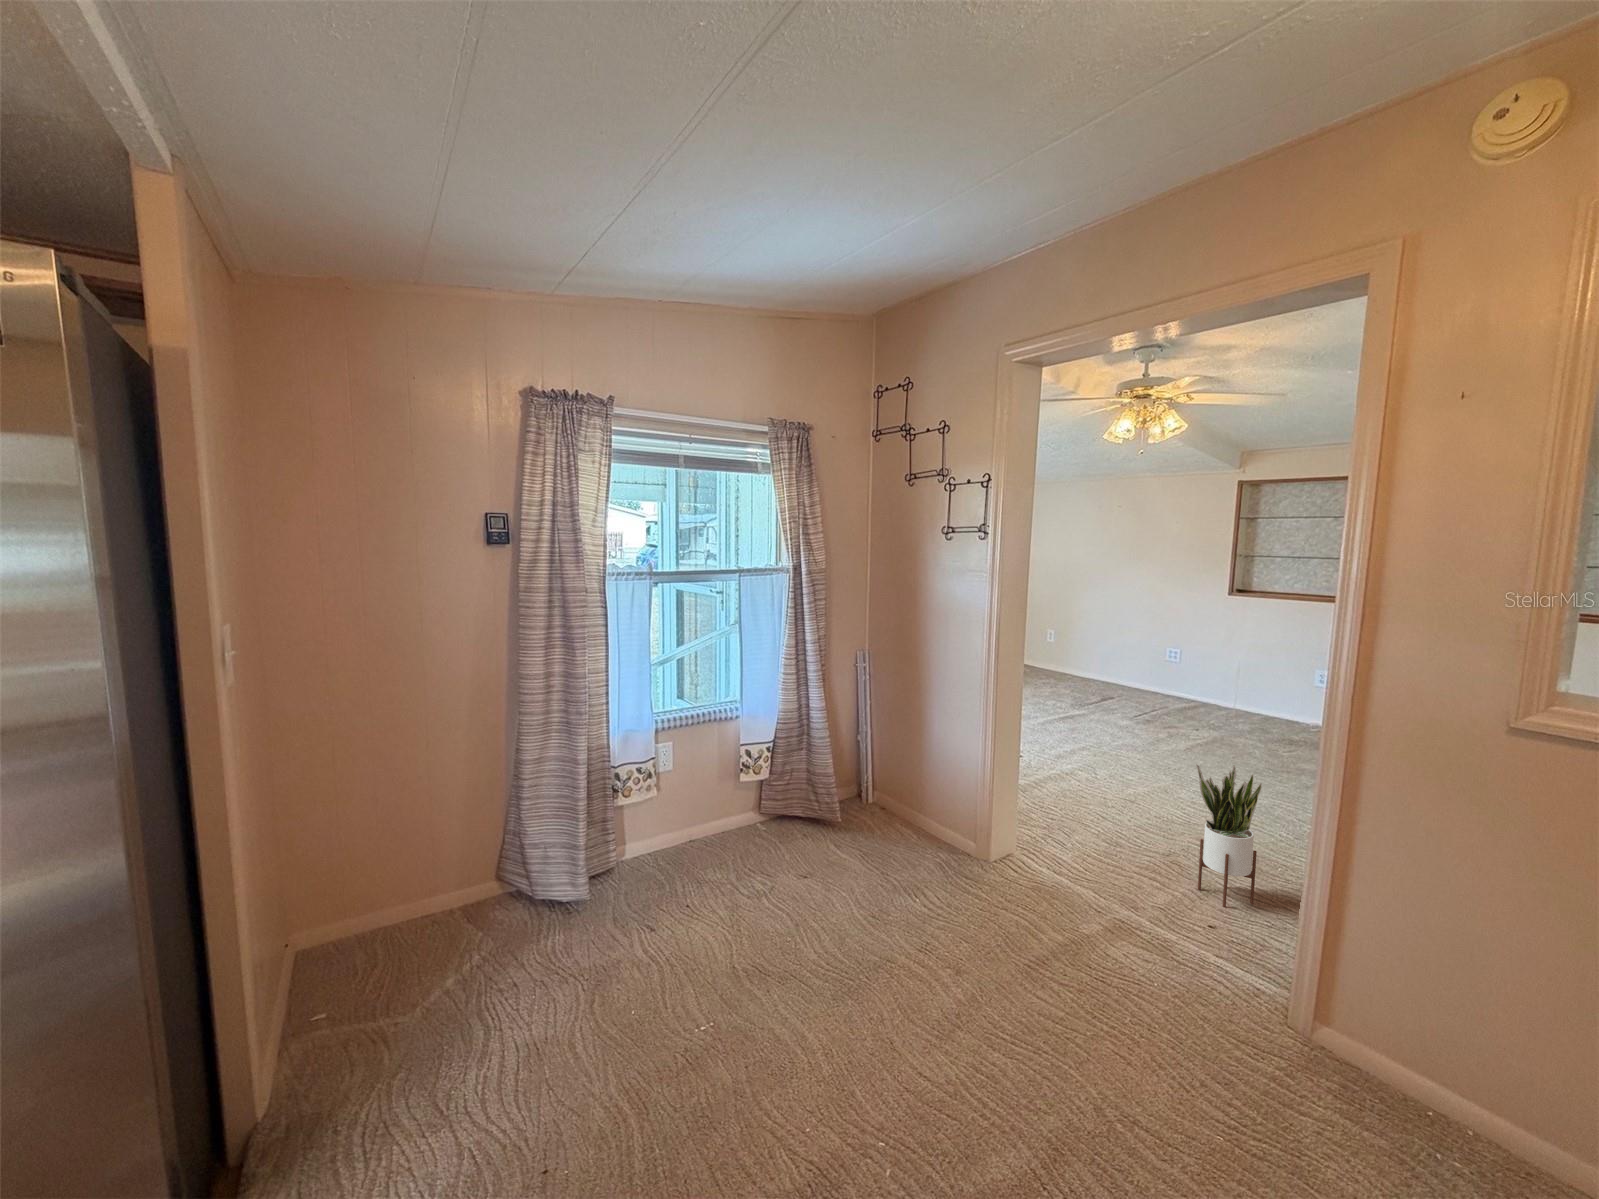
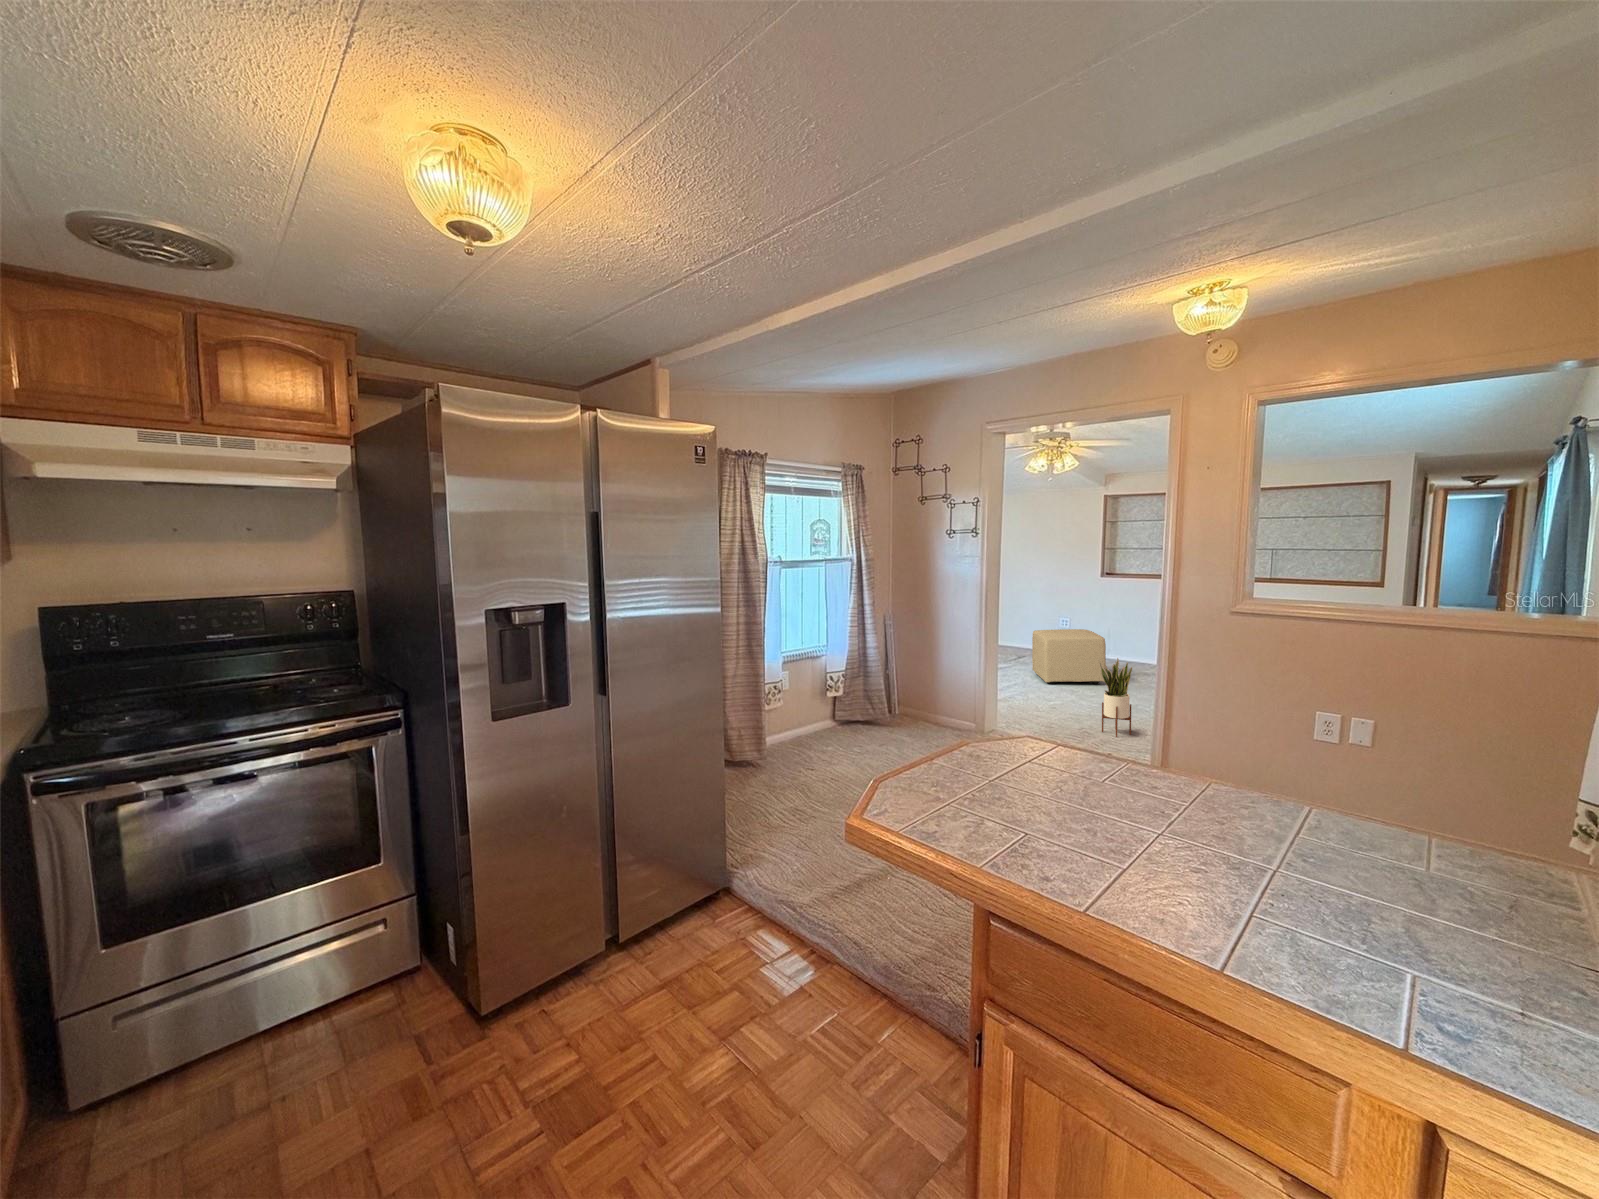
ottoman: none [1110,676,1225,768] -> present [1032,629,1106,684]

